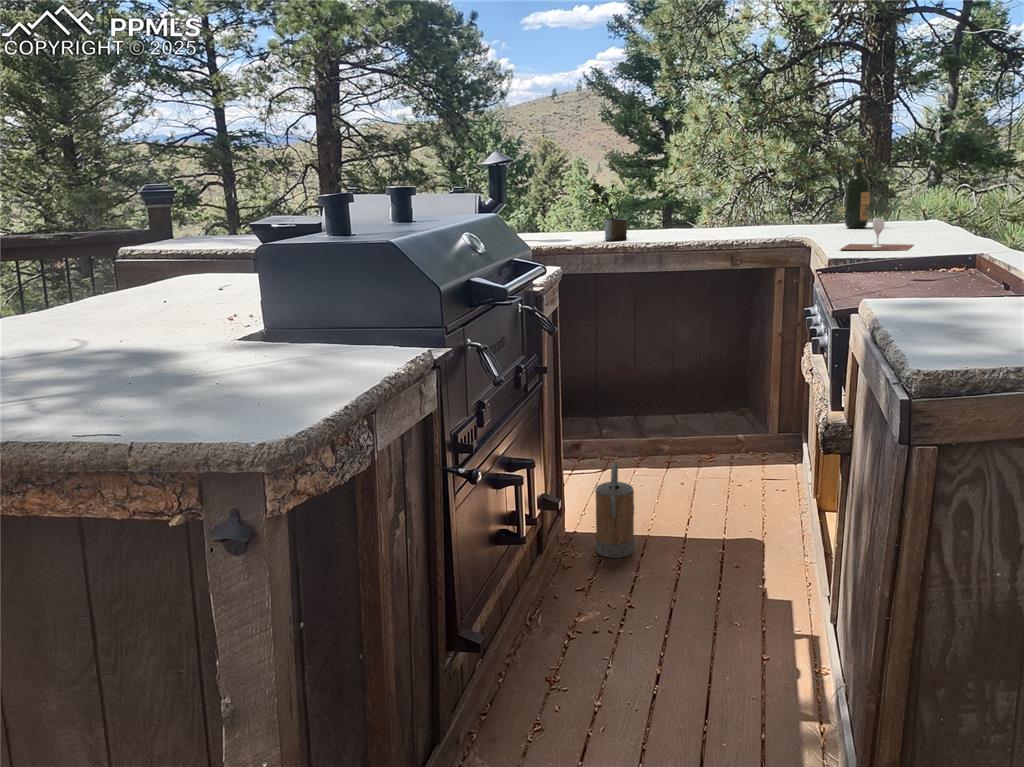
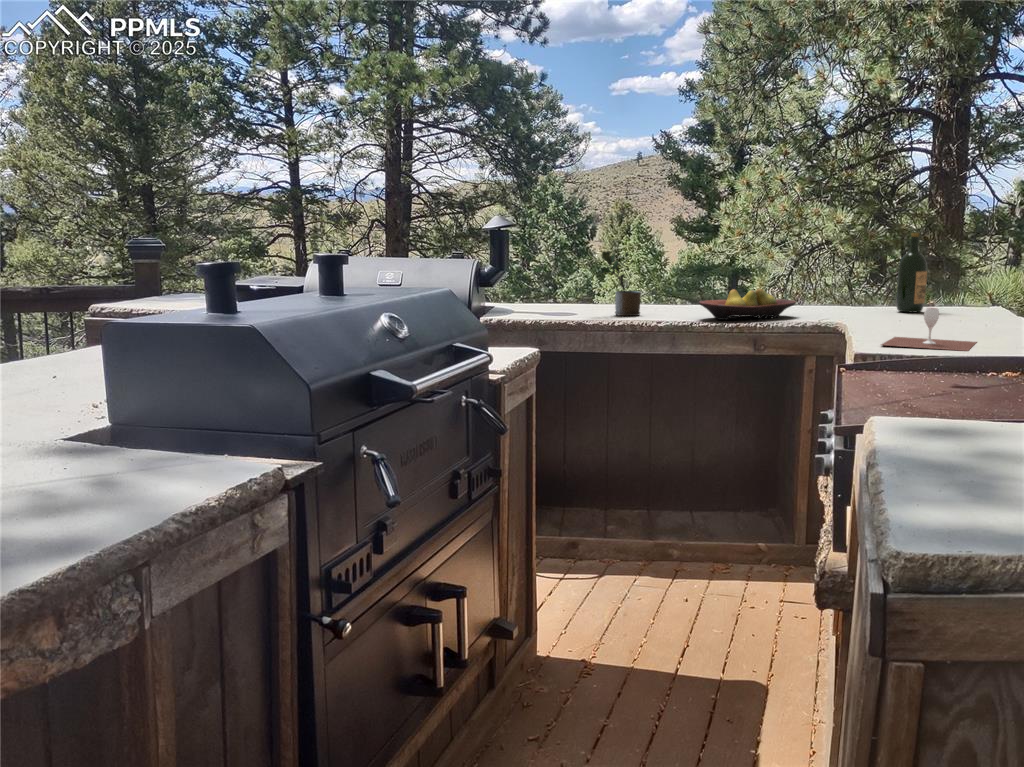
fruit bowl: none [680,212,762,240] -> present [699,289,796,320]
watering can: present [595,462,634,558] -> none [567,587,614,707]

